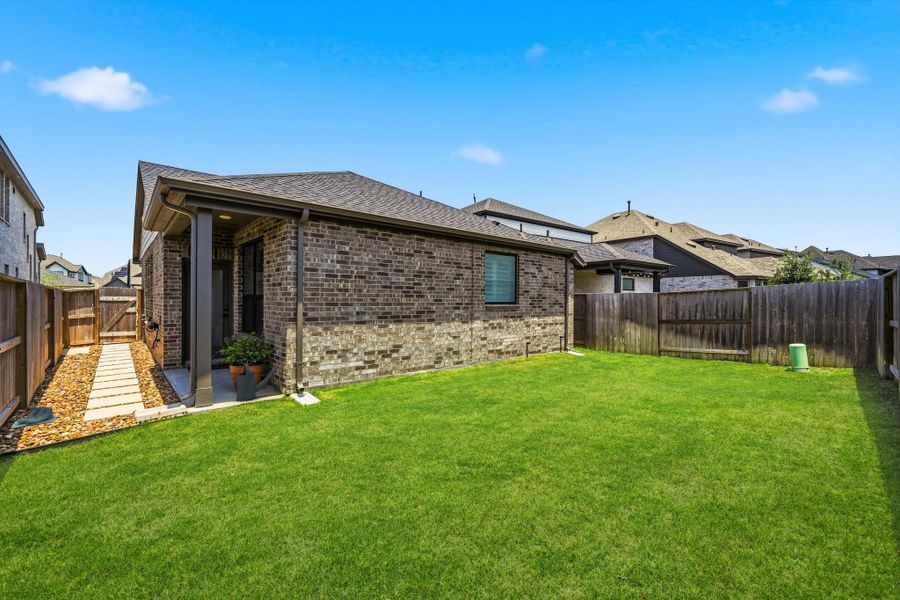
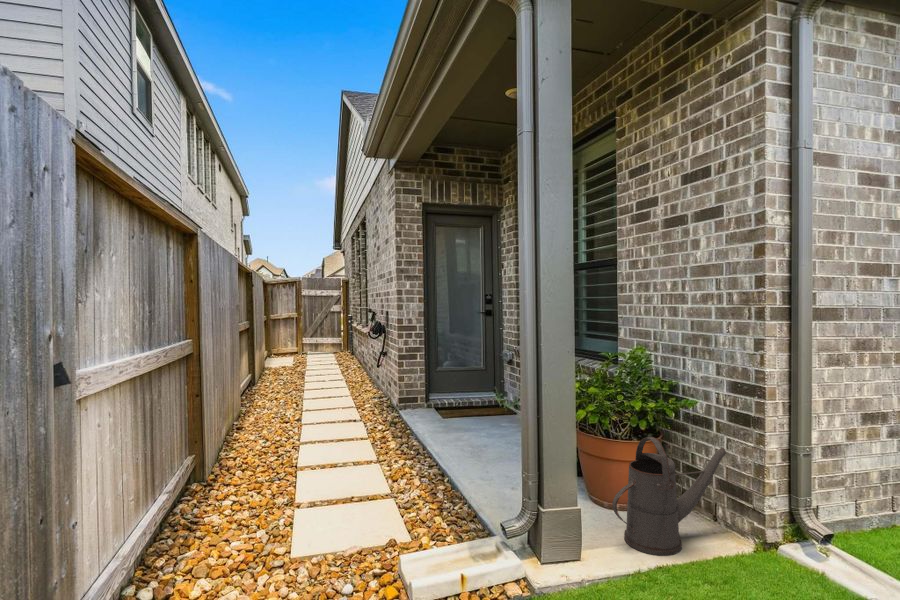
boots: present [11,406,57,428] -> none [157,497,242,555]

